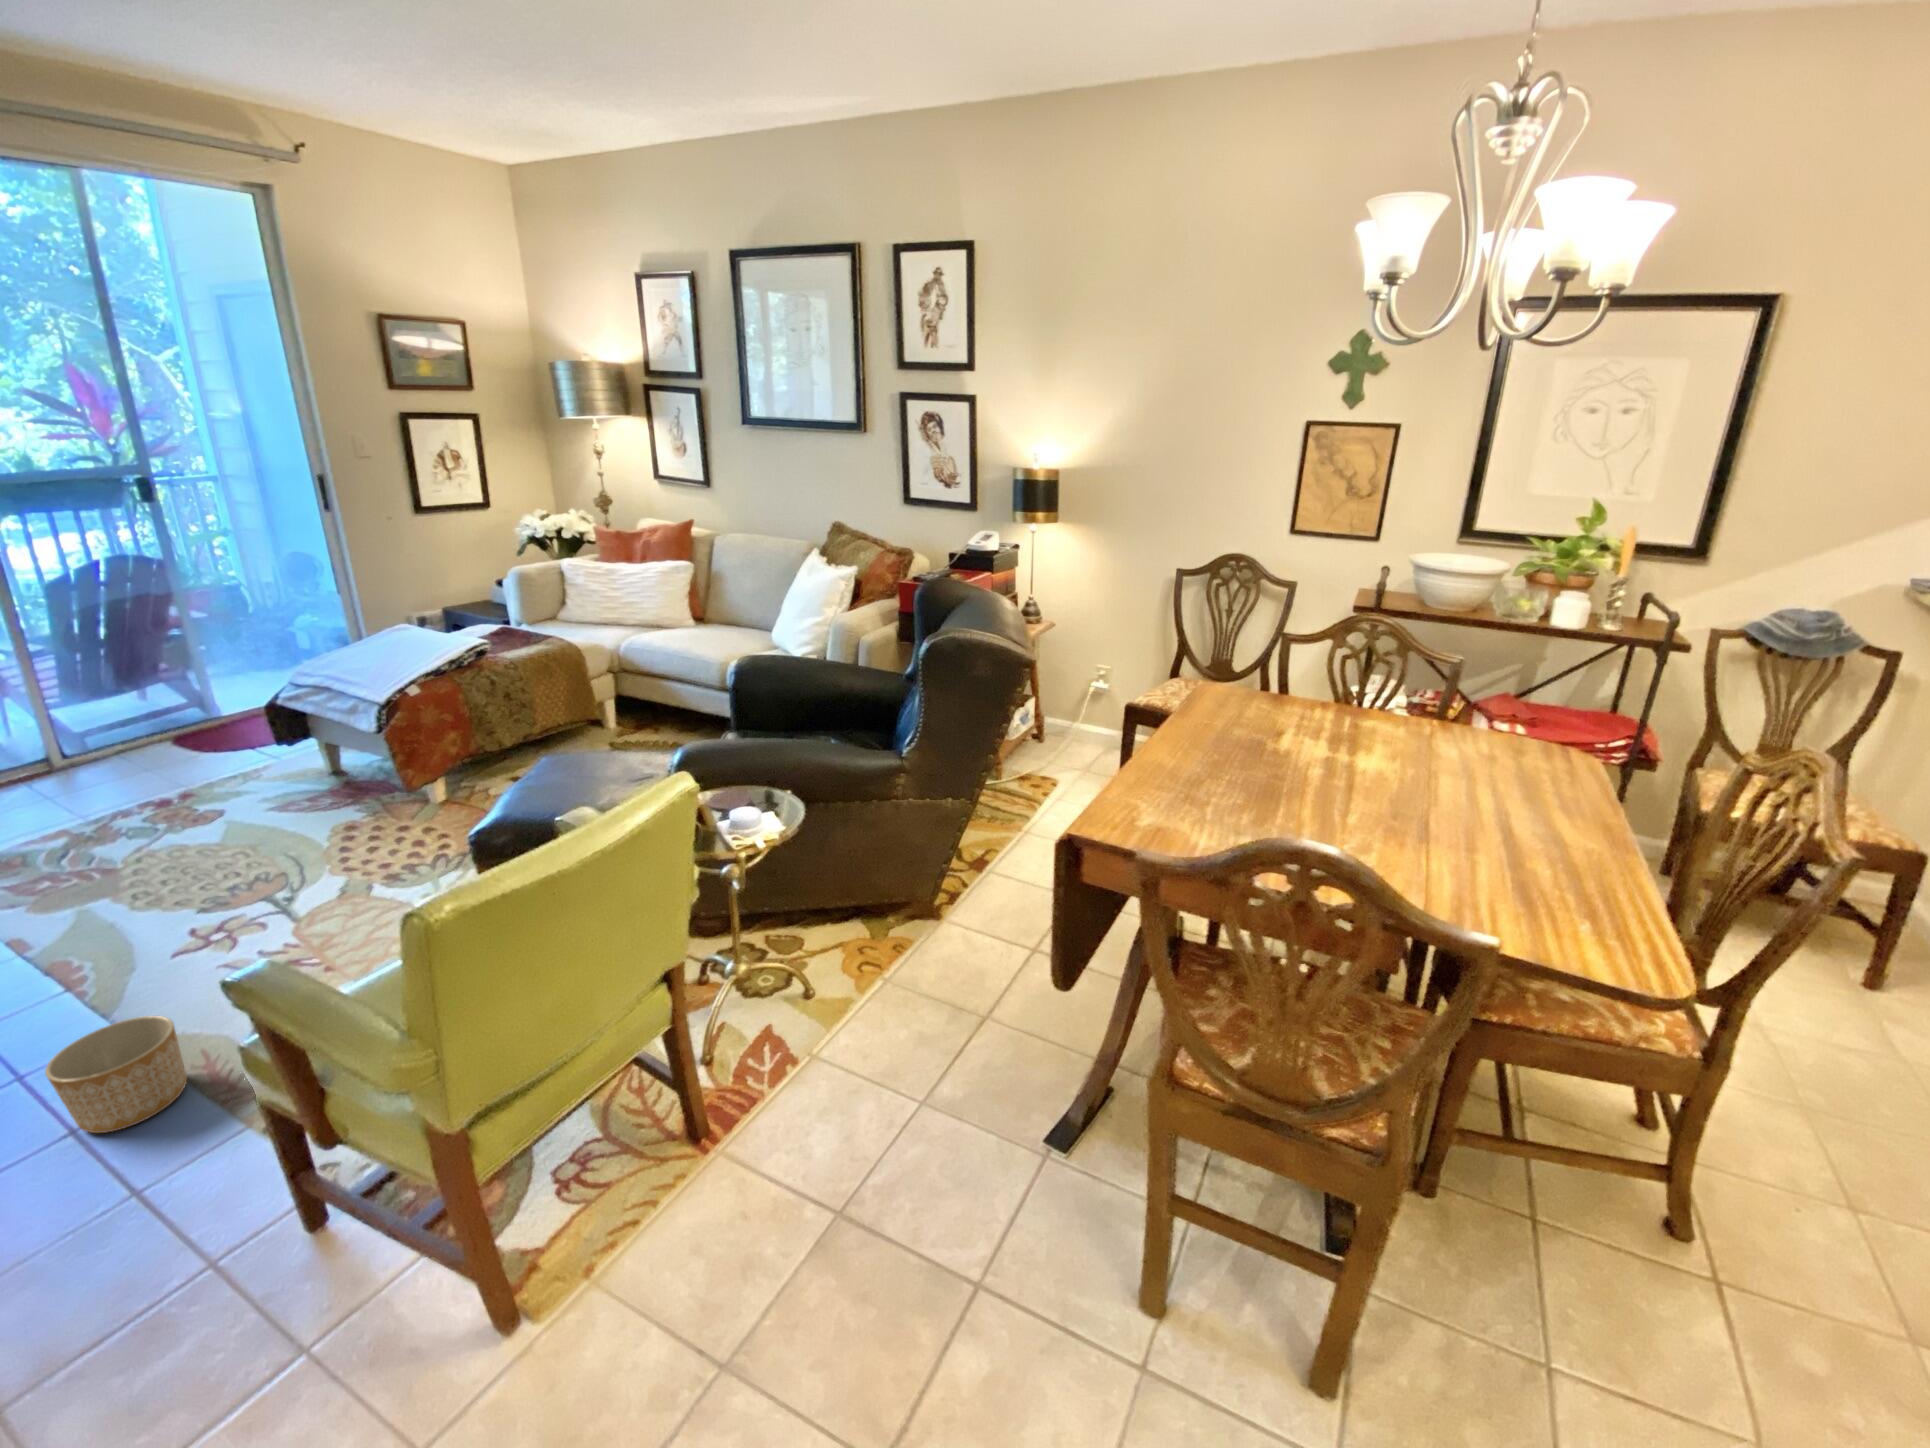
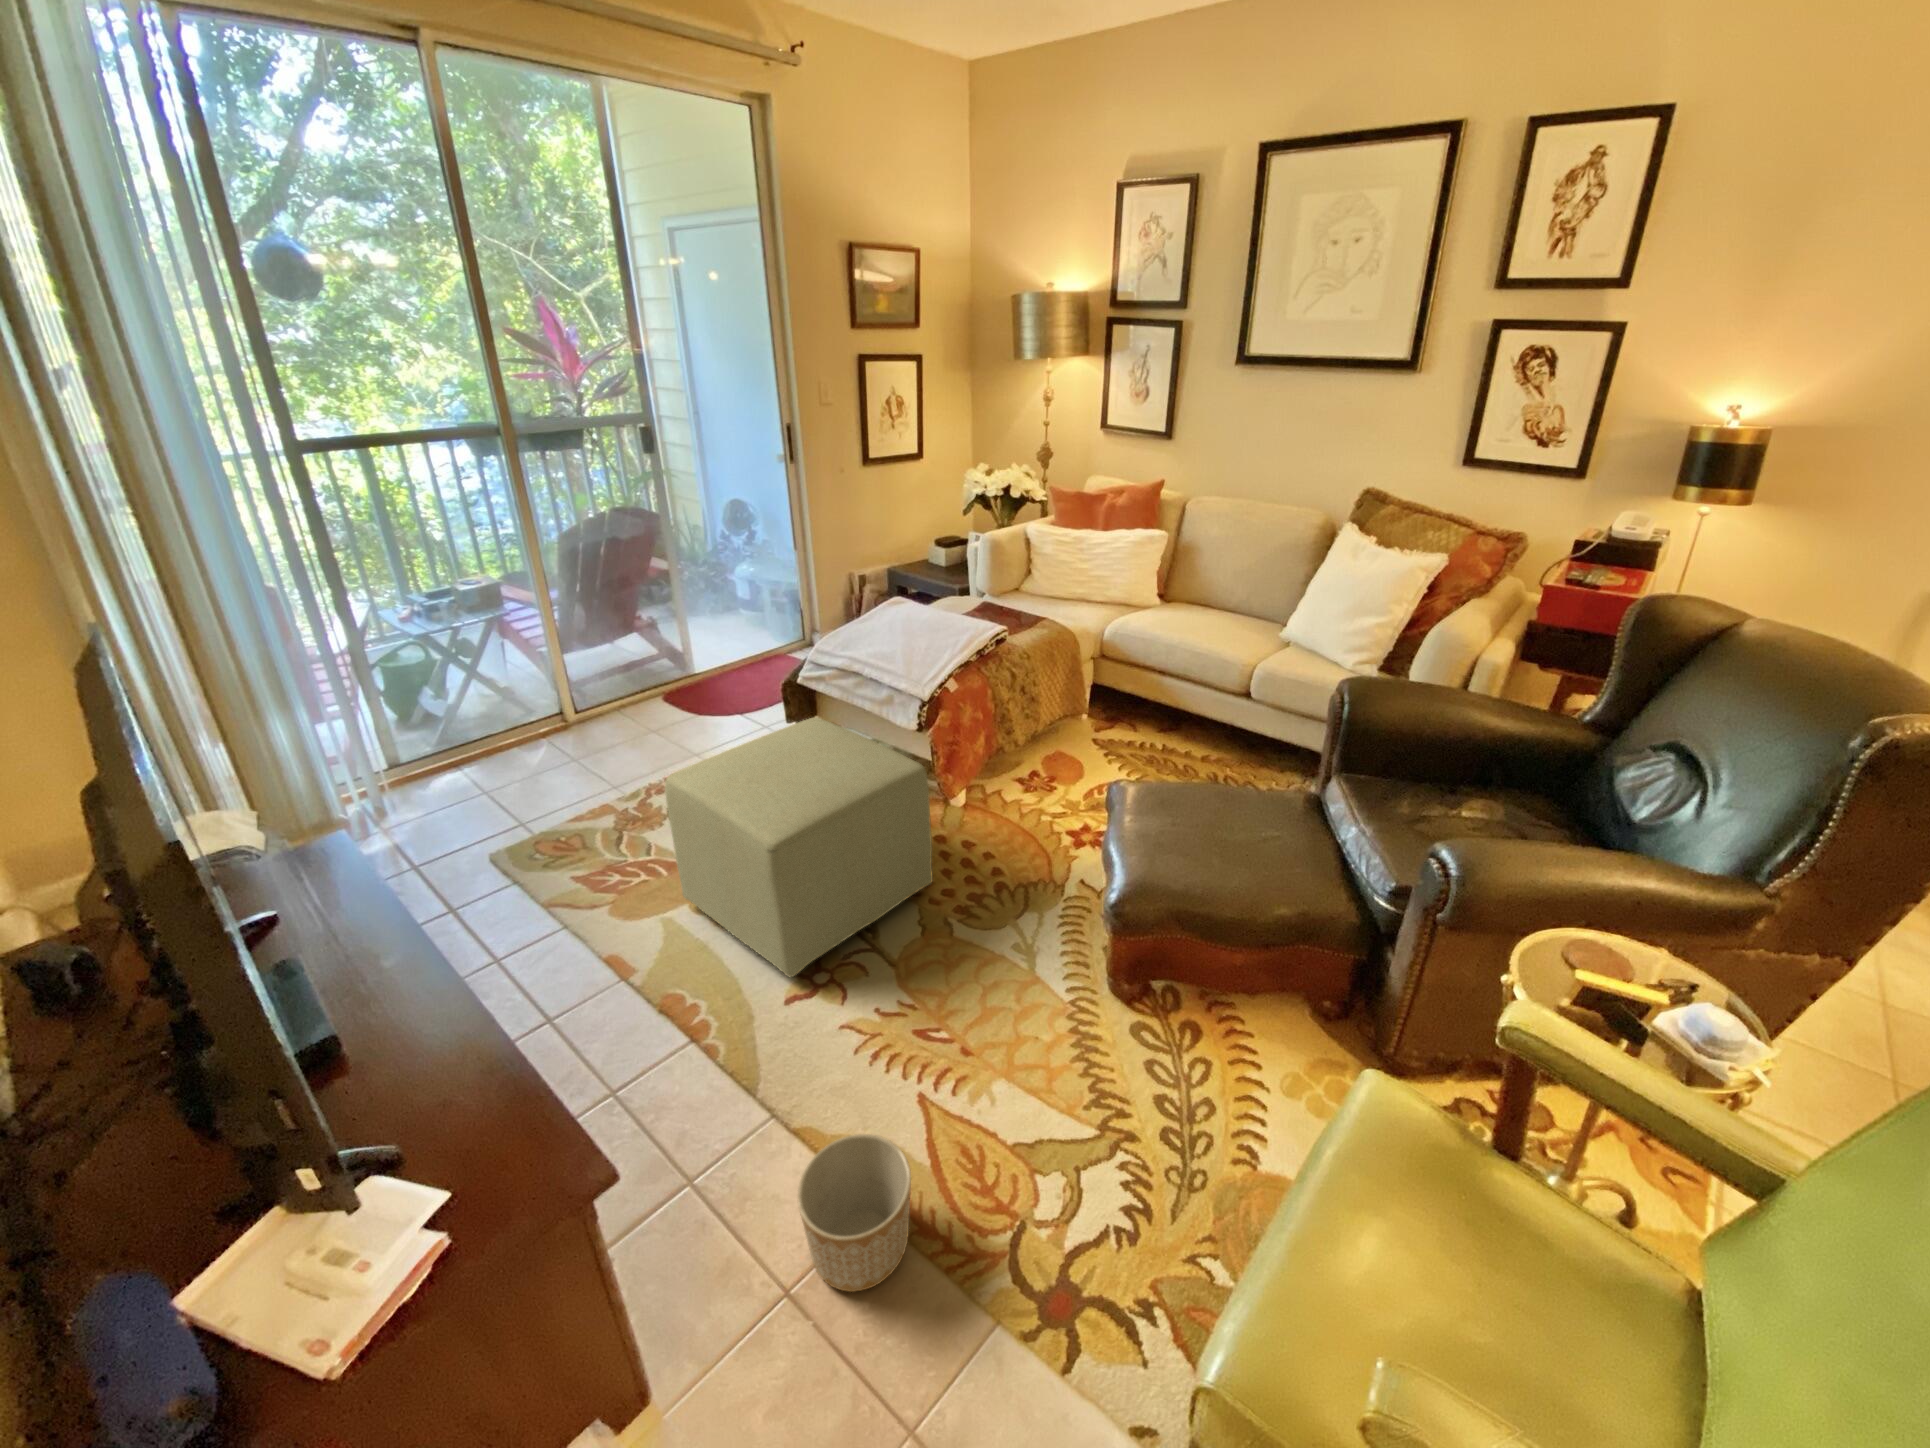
ottoman: none [54,725,370,939] -> present [665,718,933,977]

